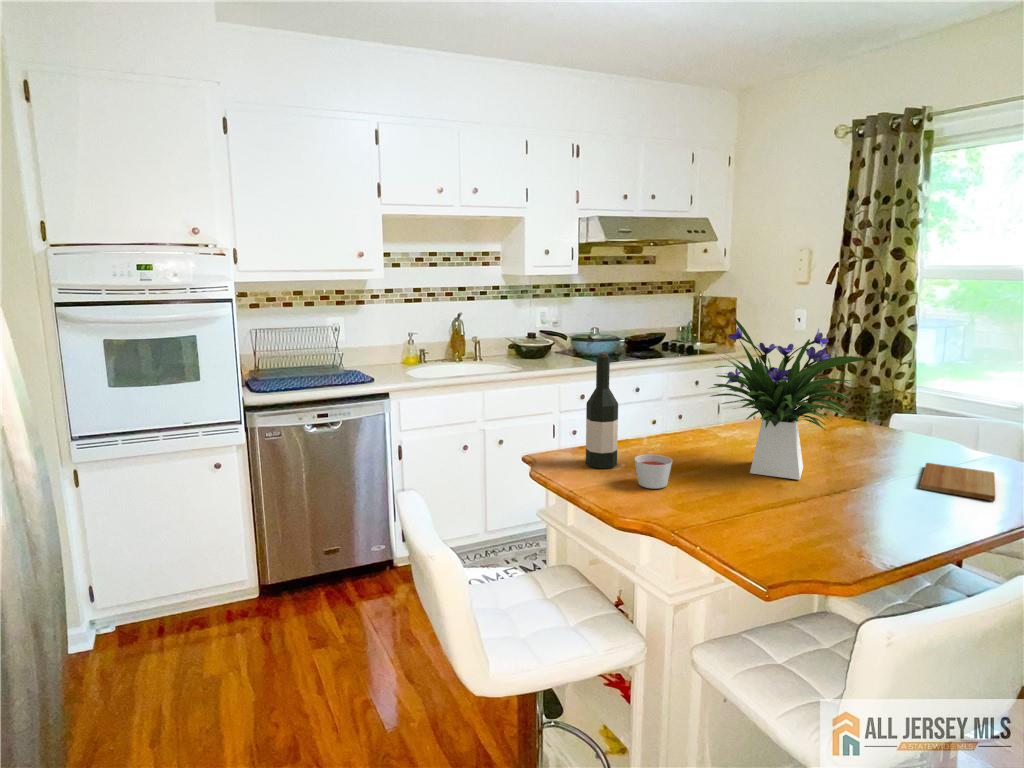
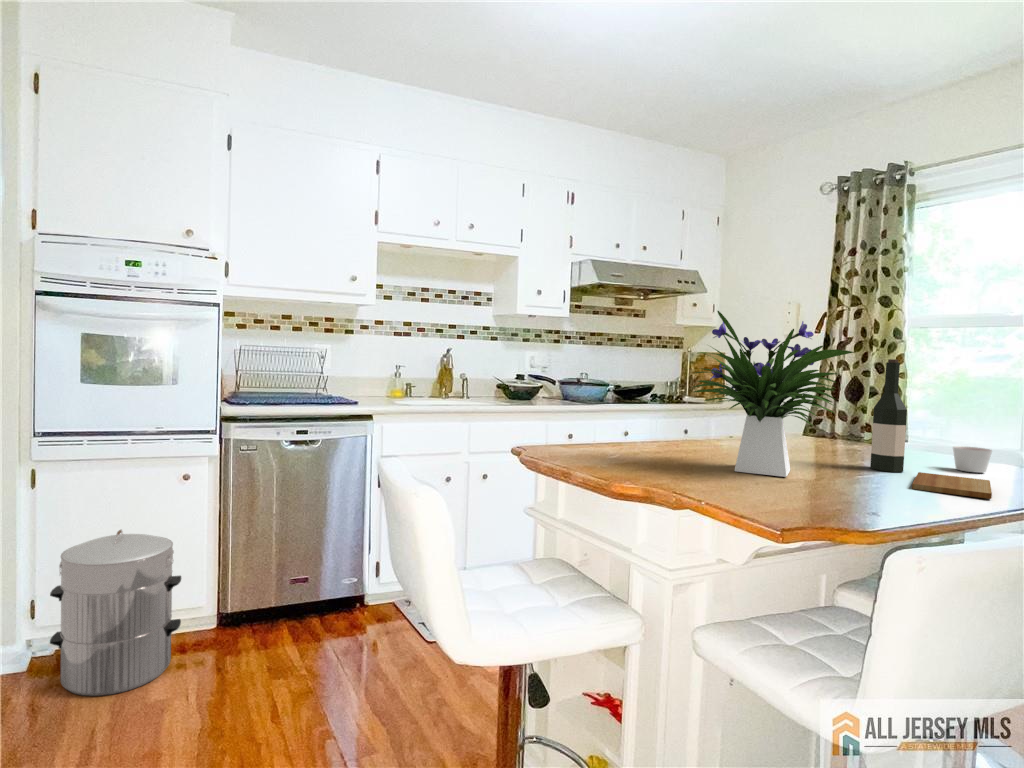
wine bottle: present [586,353,618,469] -> present [870,359,907,472]
candle: present [635,454,672,489] -> present [953,446,992,473]
waste bin: none [107,525,229,677] -> present [50,530,181,696]

